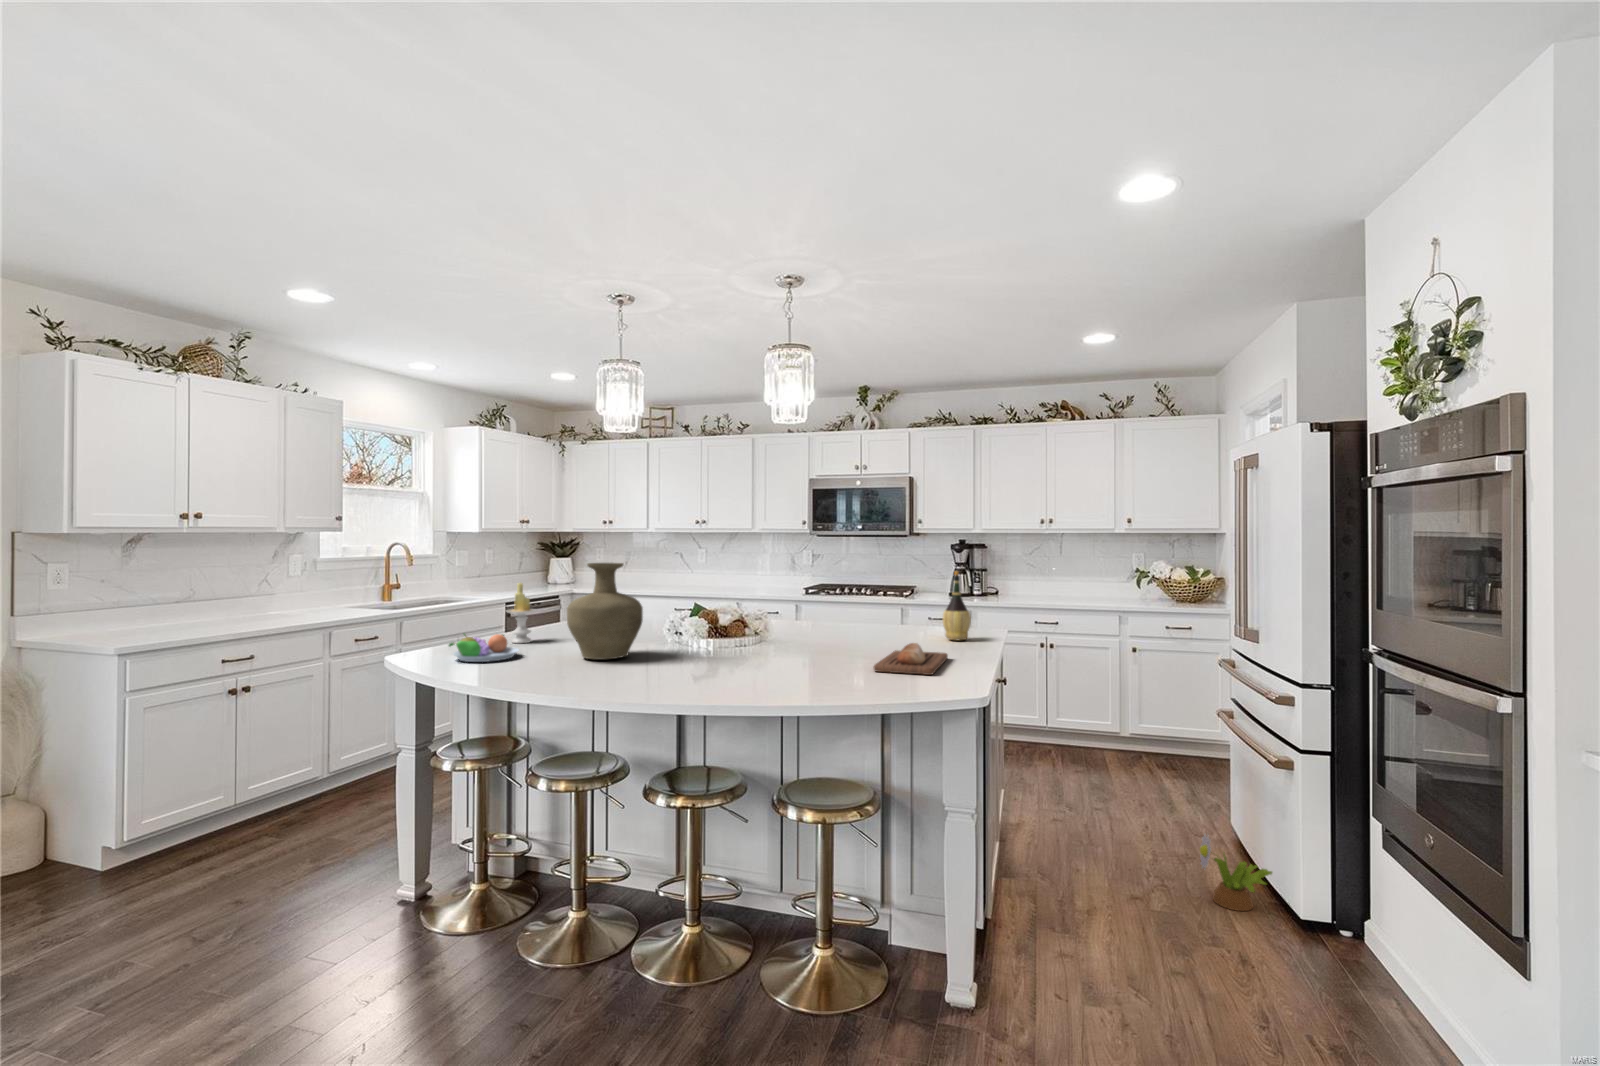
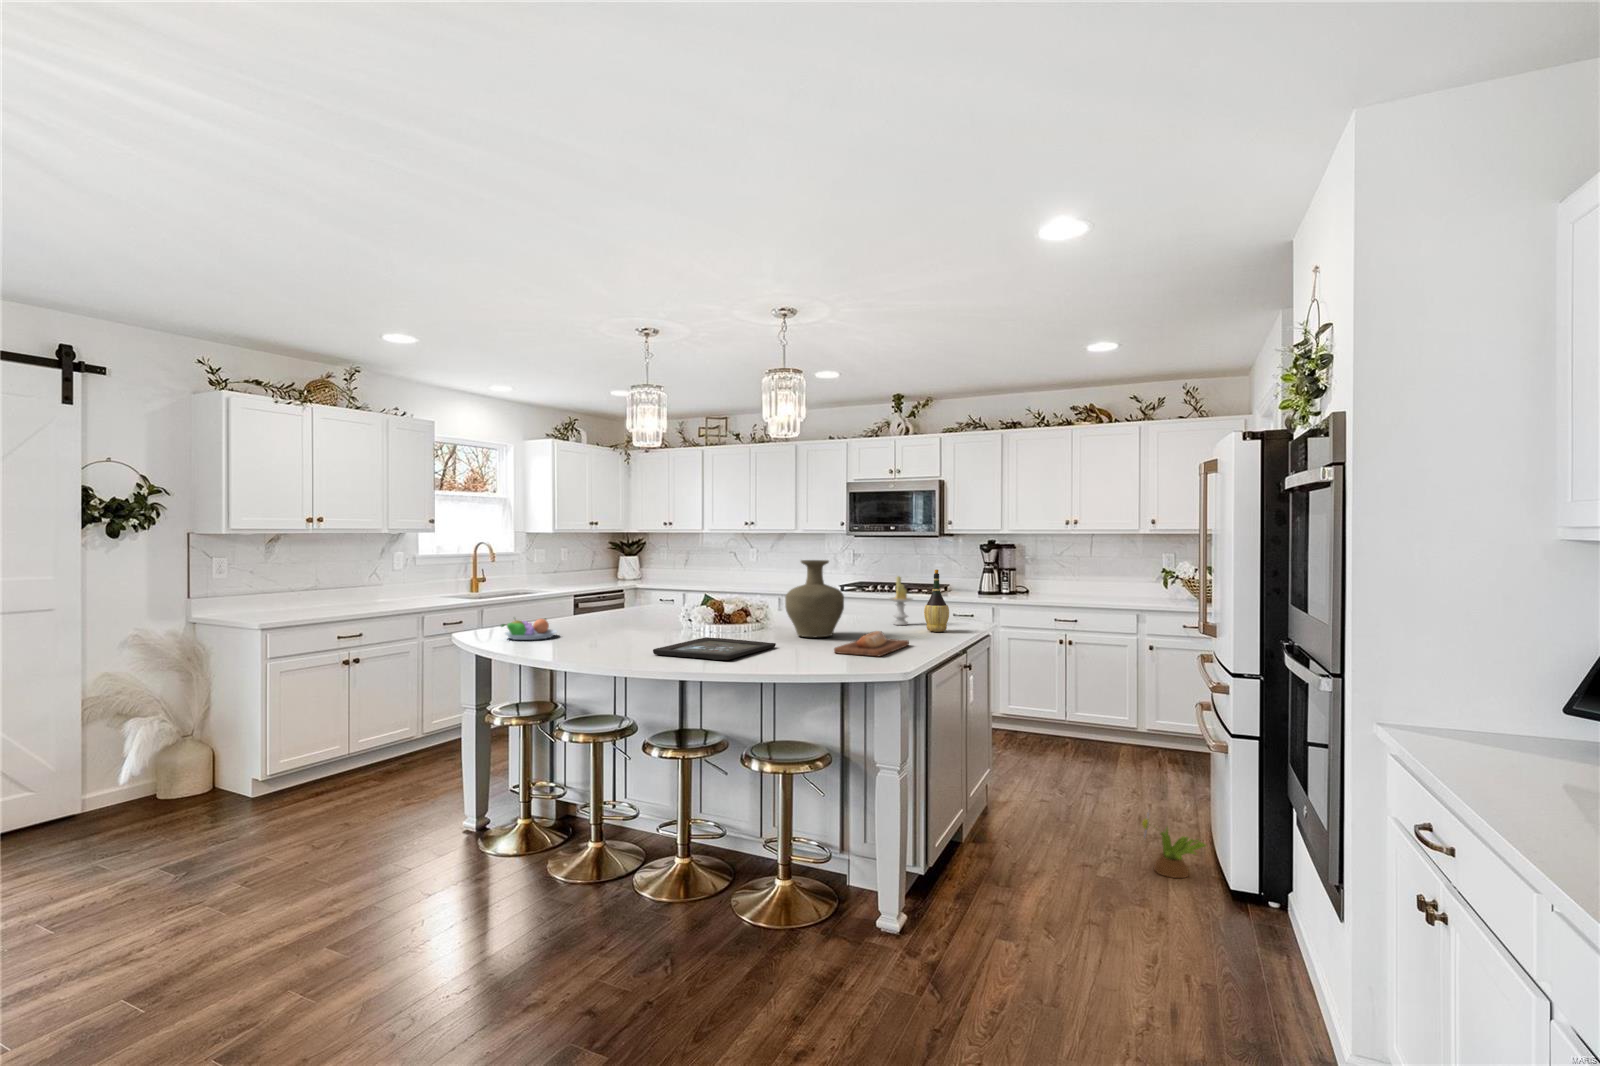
vase: present [567,563,643,659] -> present [785,560,844,637]
candle: present [506,583,537,643] -> present [889,576,912,625]
tray: none [657,654,798,685] -> present [653,637,776,660]

